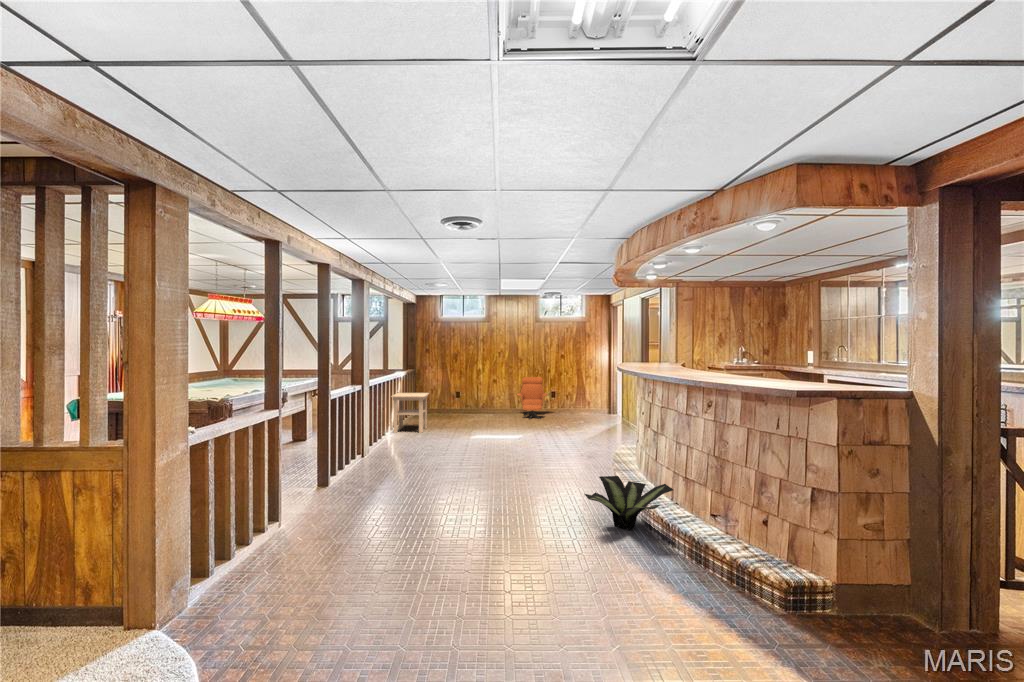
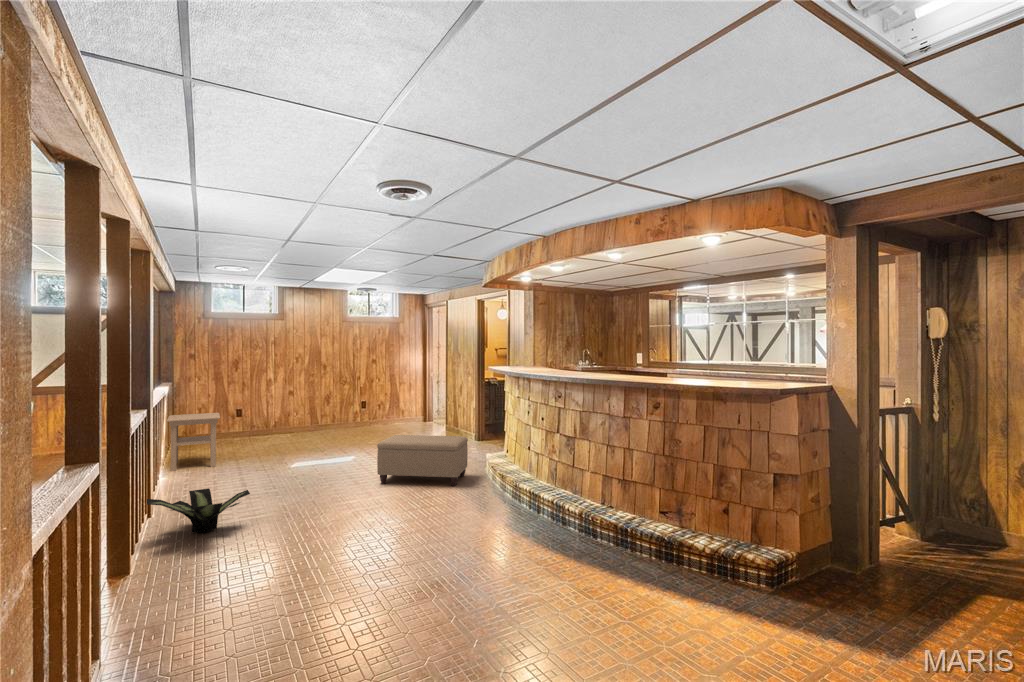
lounge chair: present [517,377,548,419] -> none [321,386,360,436]
ottoman: none [515,419,595,468] -> present [377,435,468,486]
potted plant: present [585,476,673,530] -> present [147,488,250,533]

